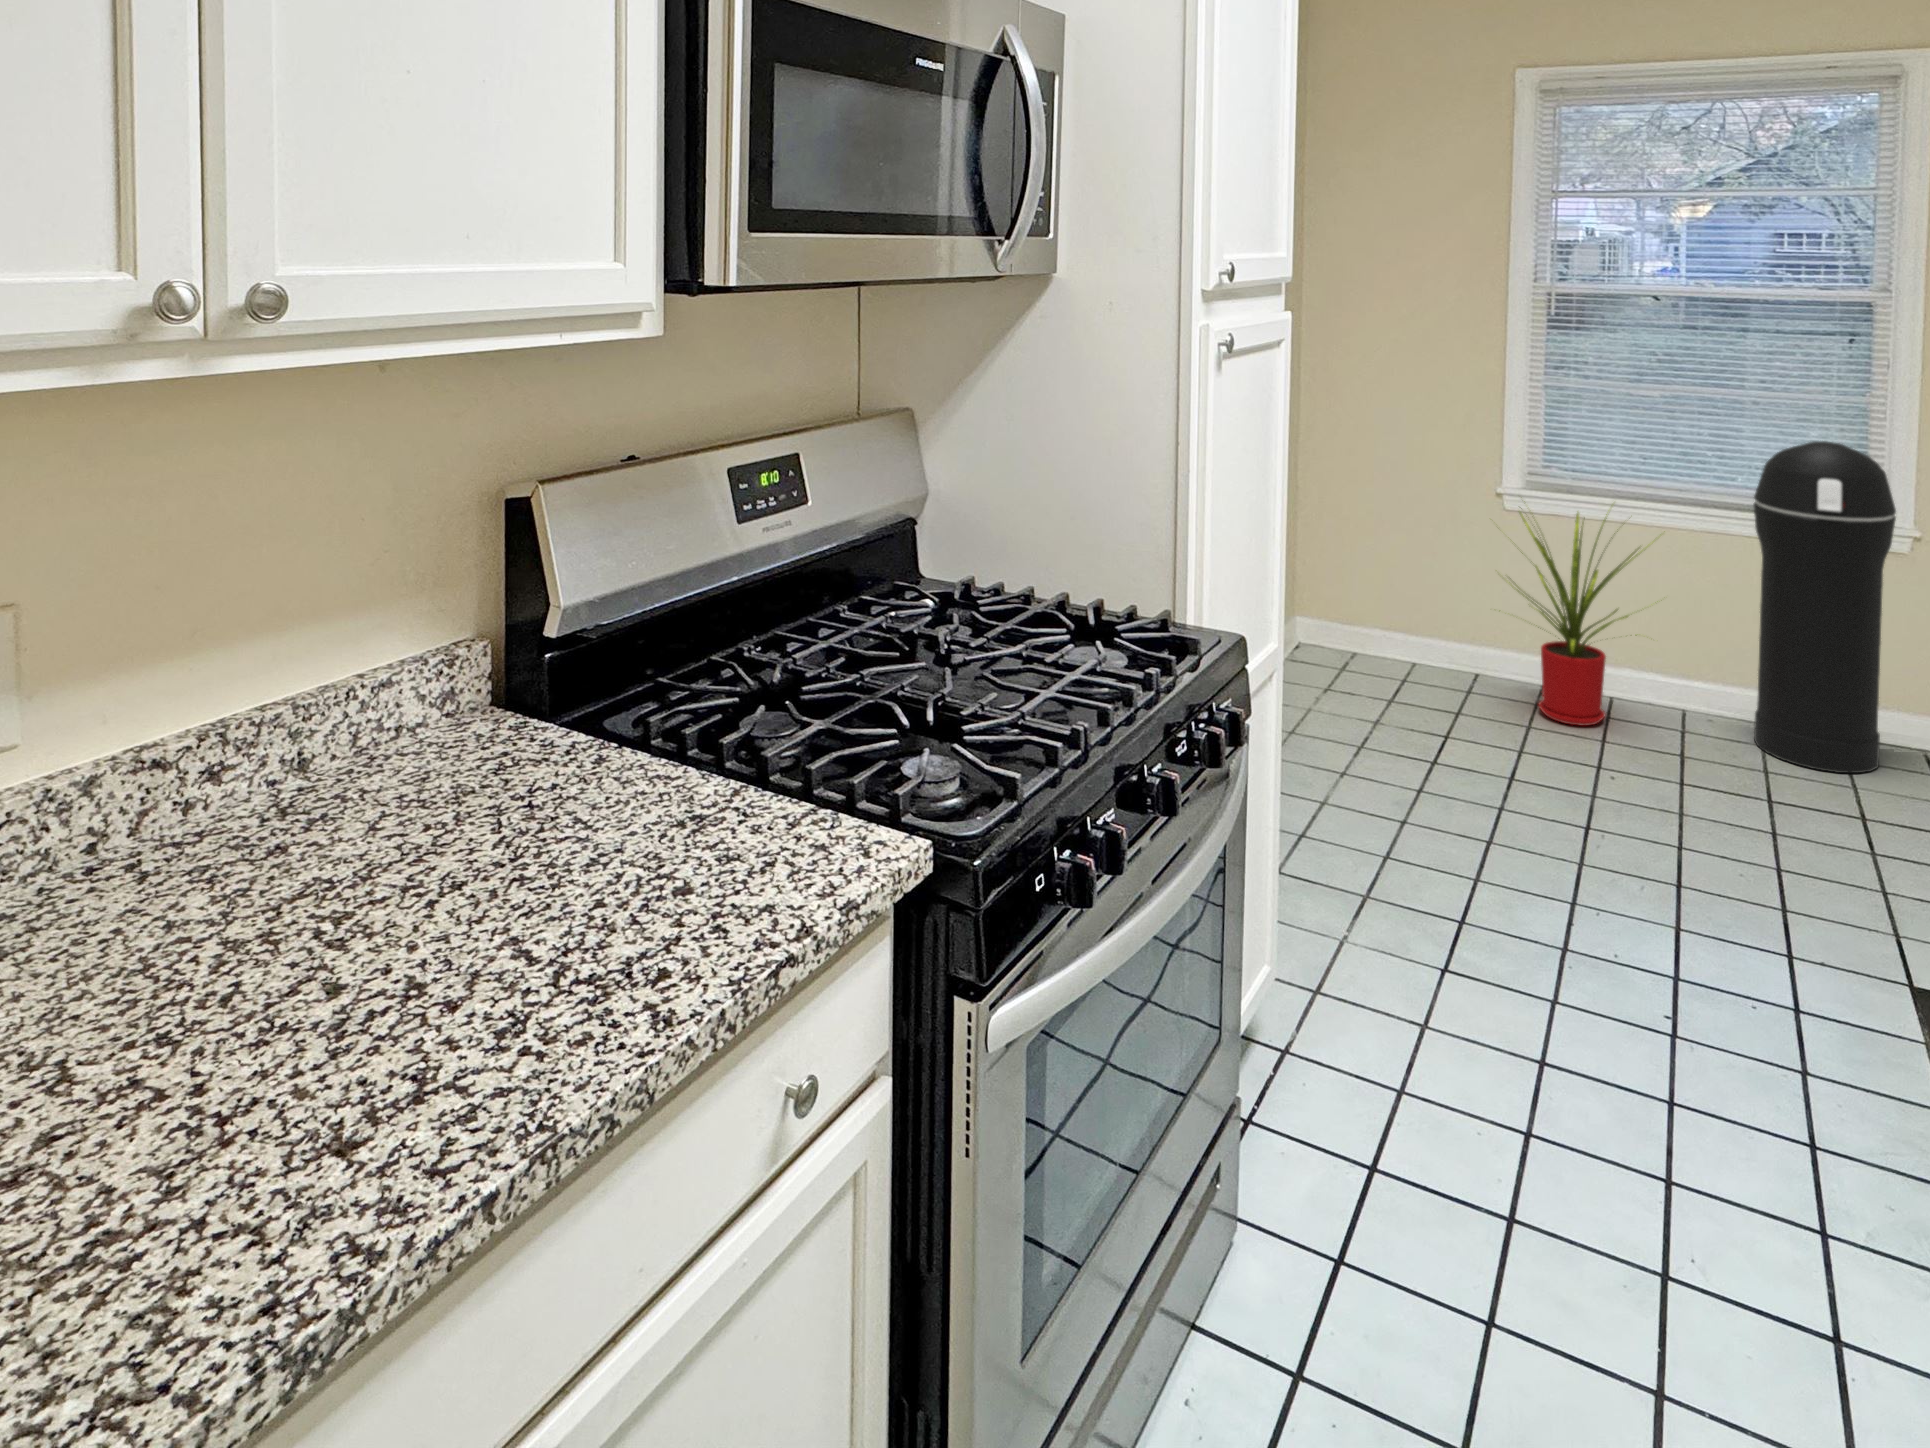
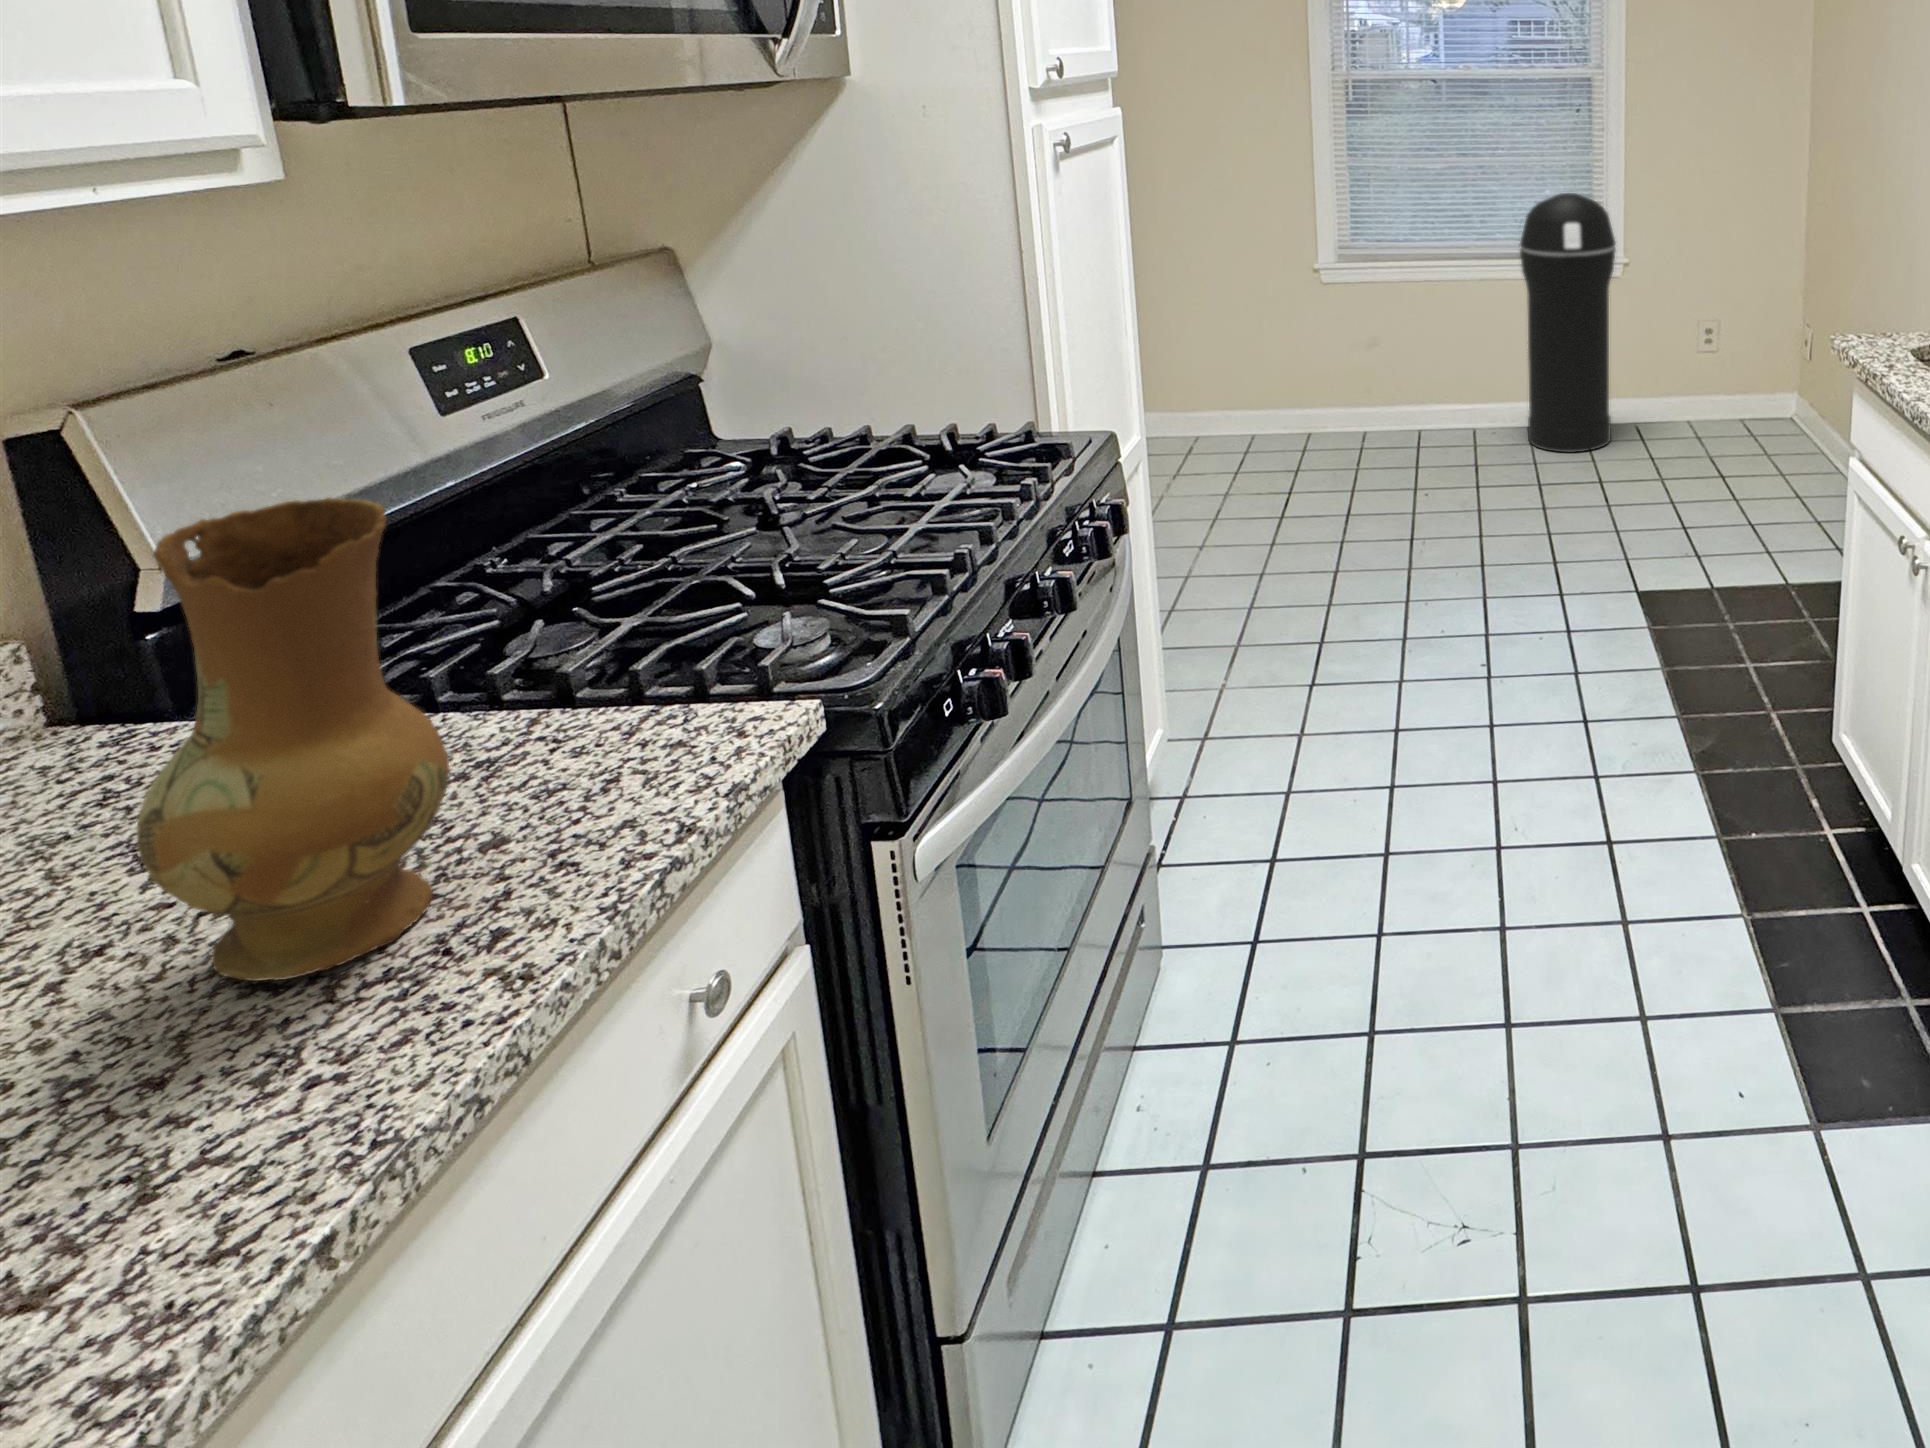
house plant: present [1499,501,1658,725] -> none [1313,260,1461,458]
ceramic jug: none [482,575,661,958] -> present [137,497,450,981]

